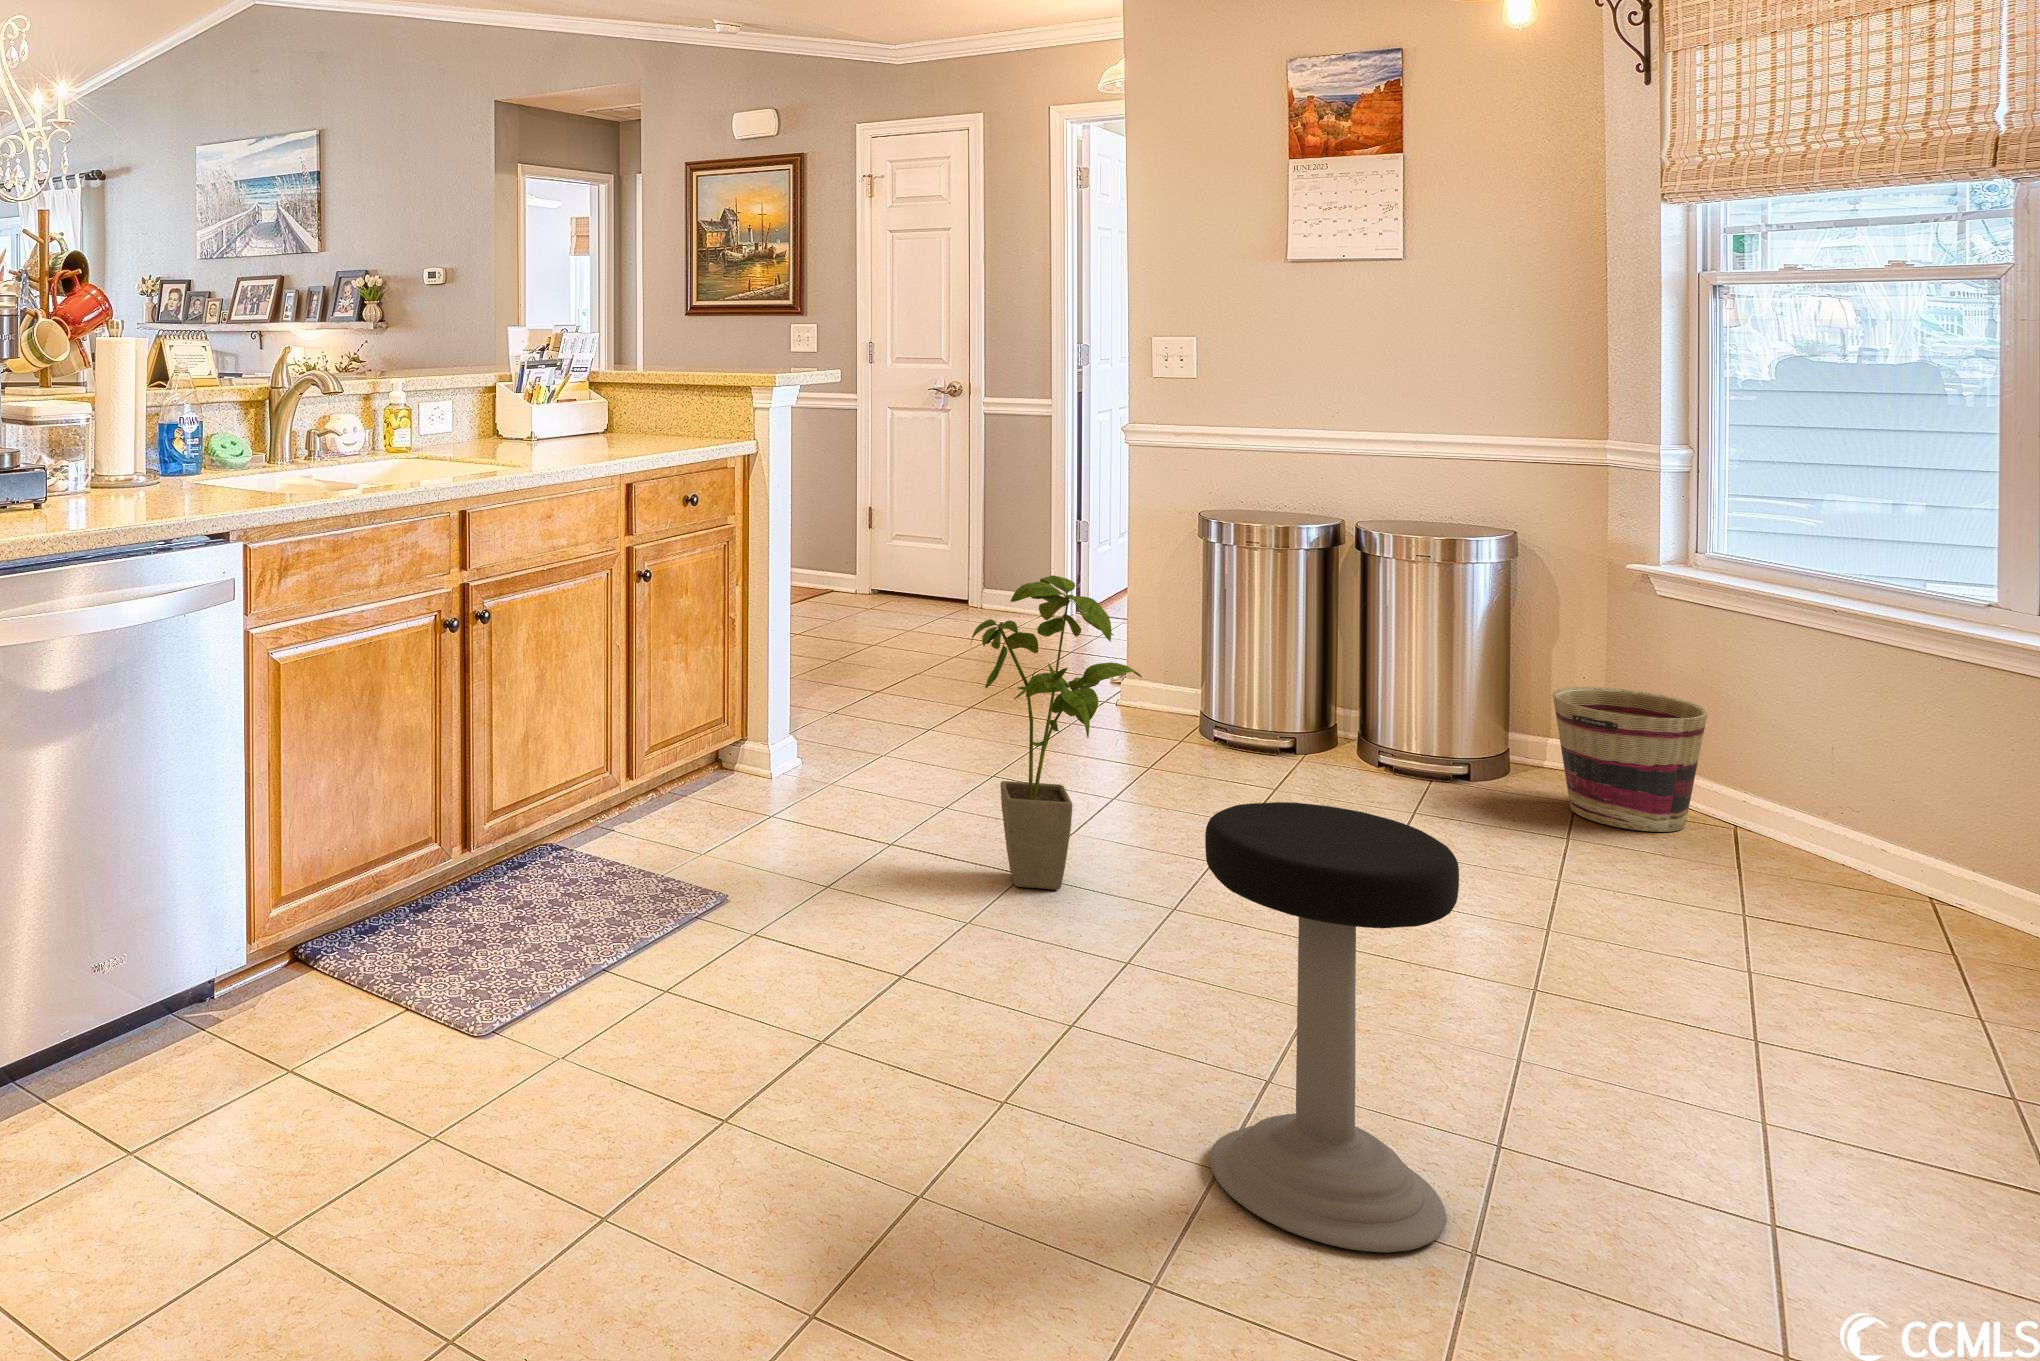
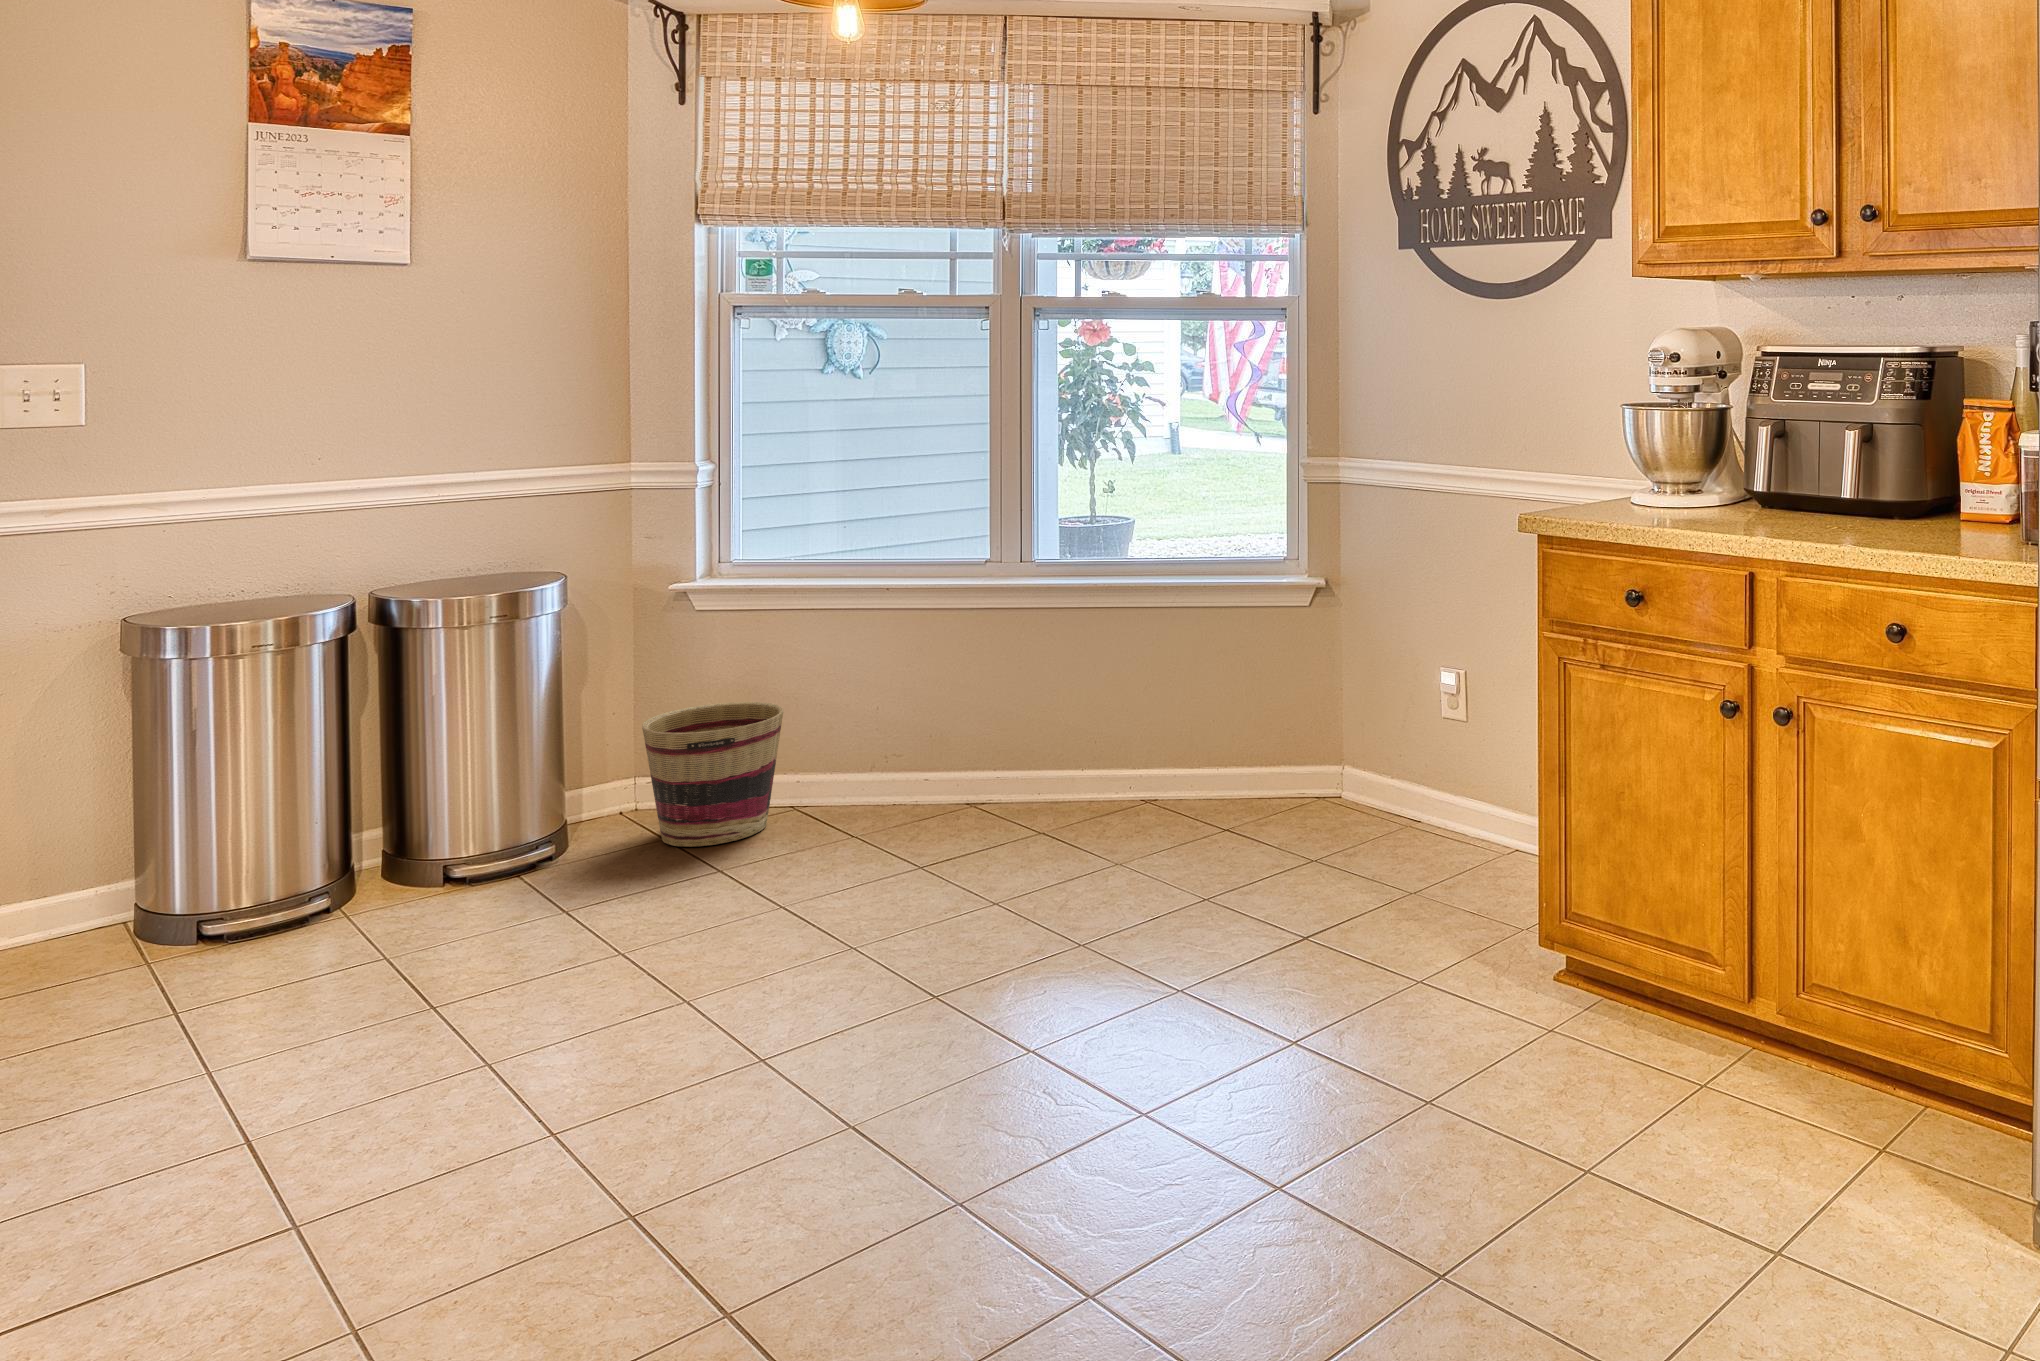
house plant: present [971,576,1142,890] -> none [227,721,549,1231]
stool: present [1205,802,1459,1253] -> none [1092,807,1321,1263]

